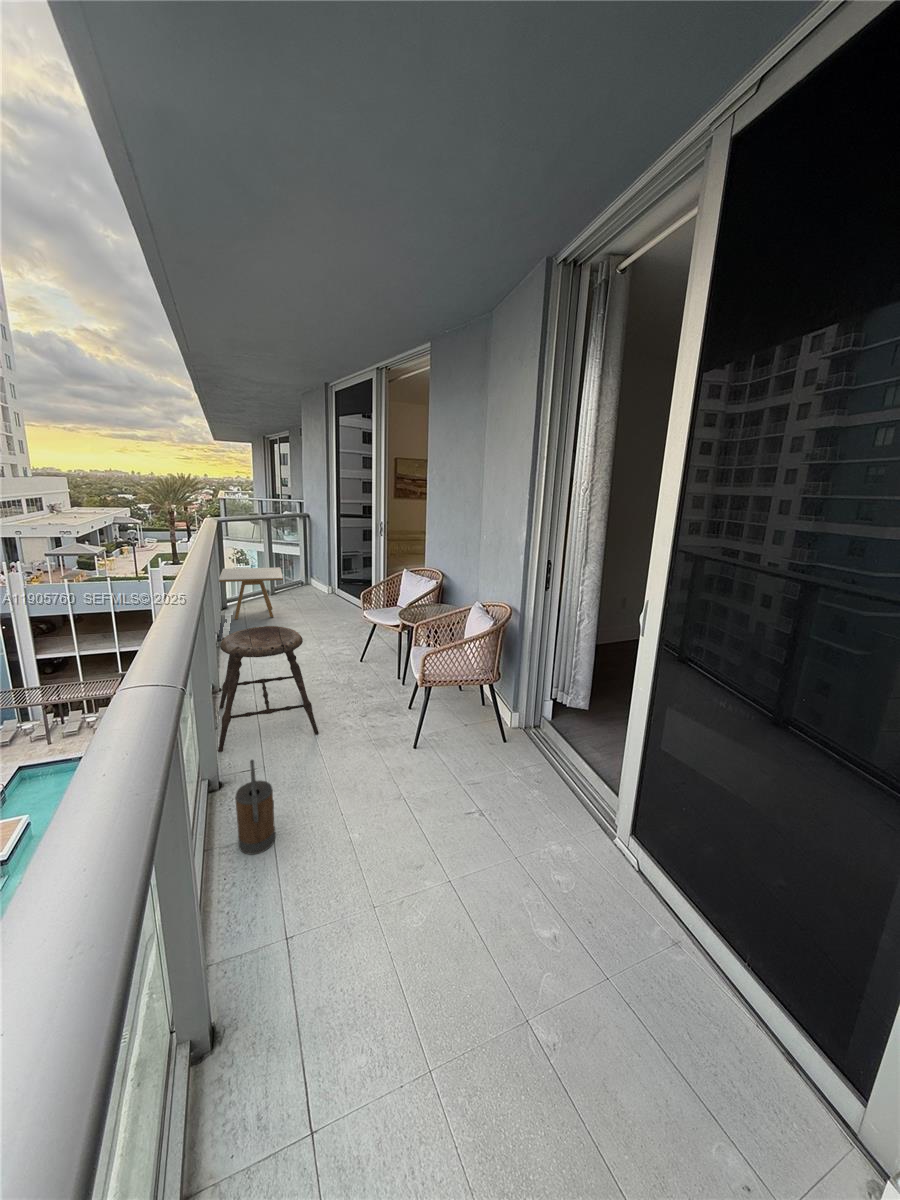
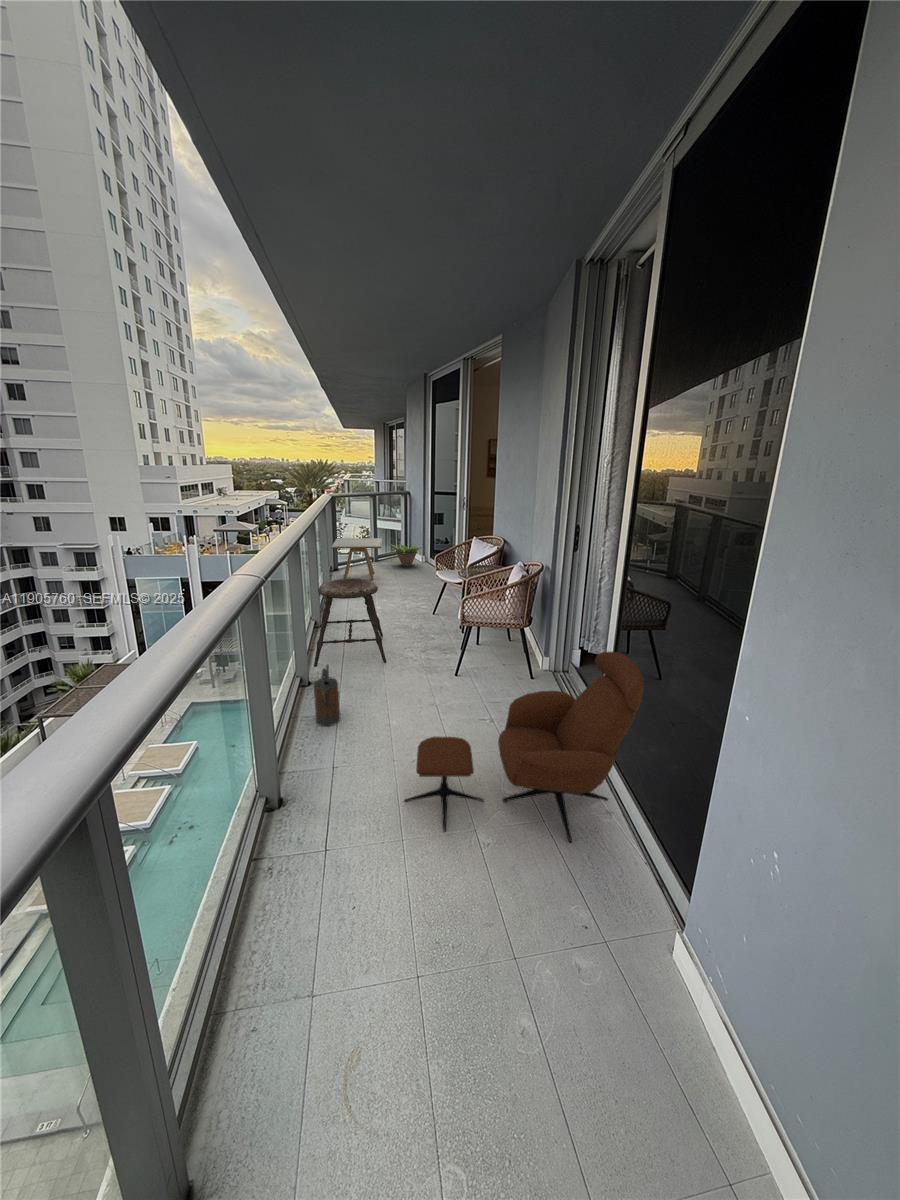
decorative plant: none [287,573,328,598] -> present [390,544,420,566]
lounge chair: none [406,723,731,1024] -> present [404,651,643,842]

